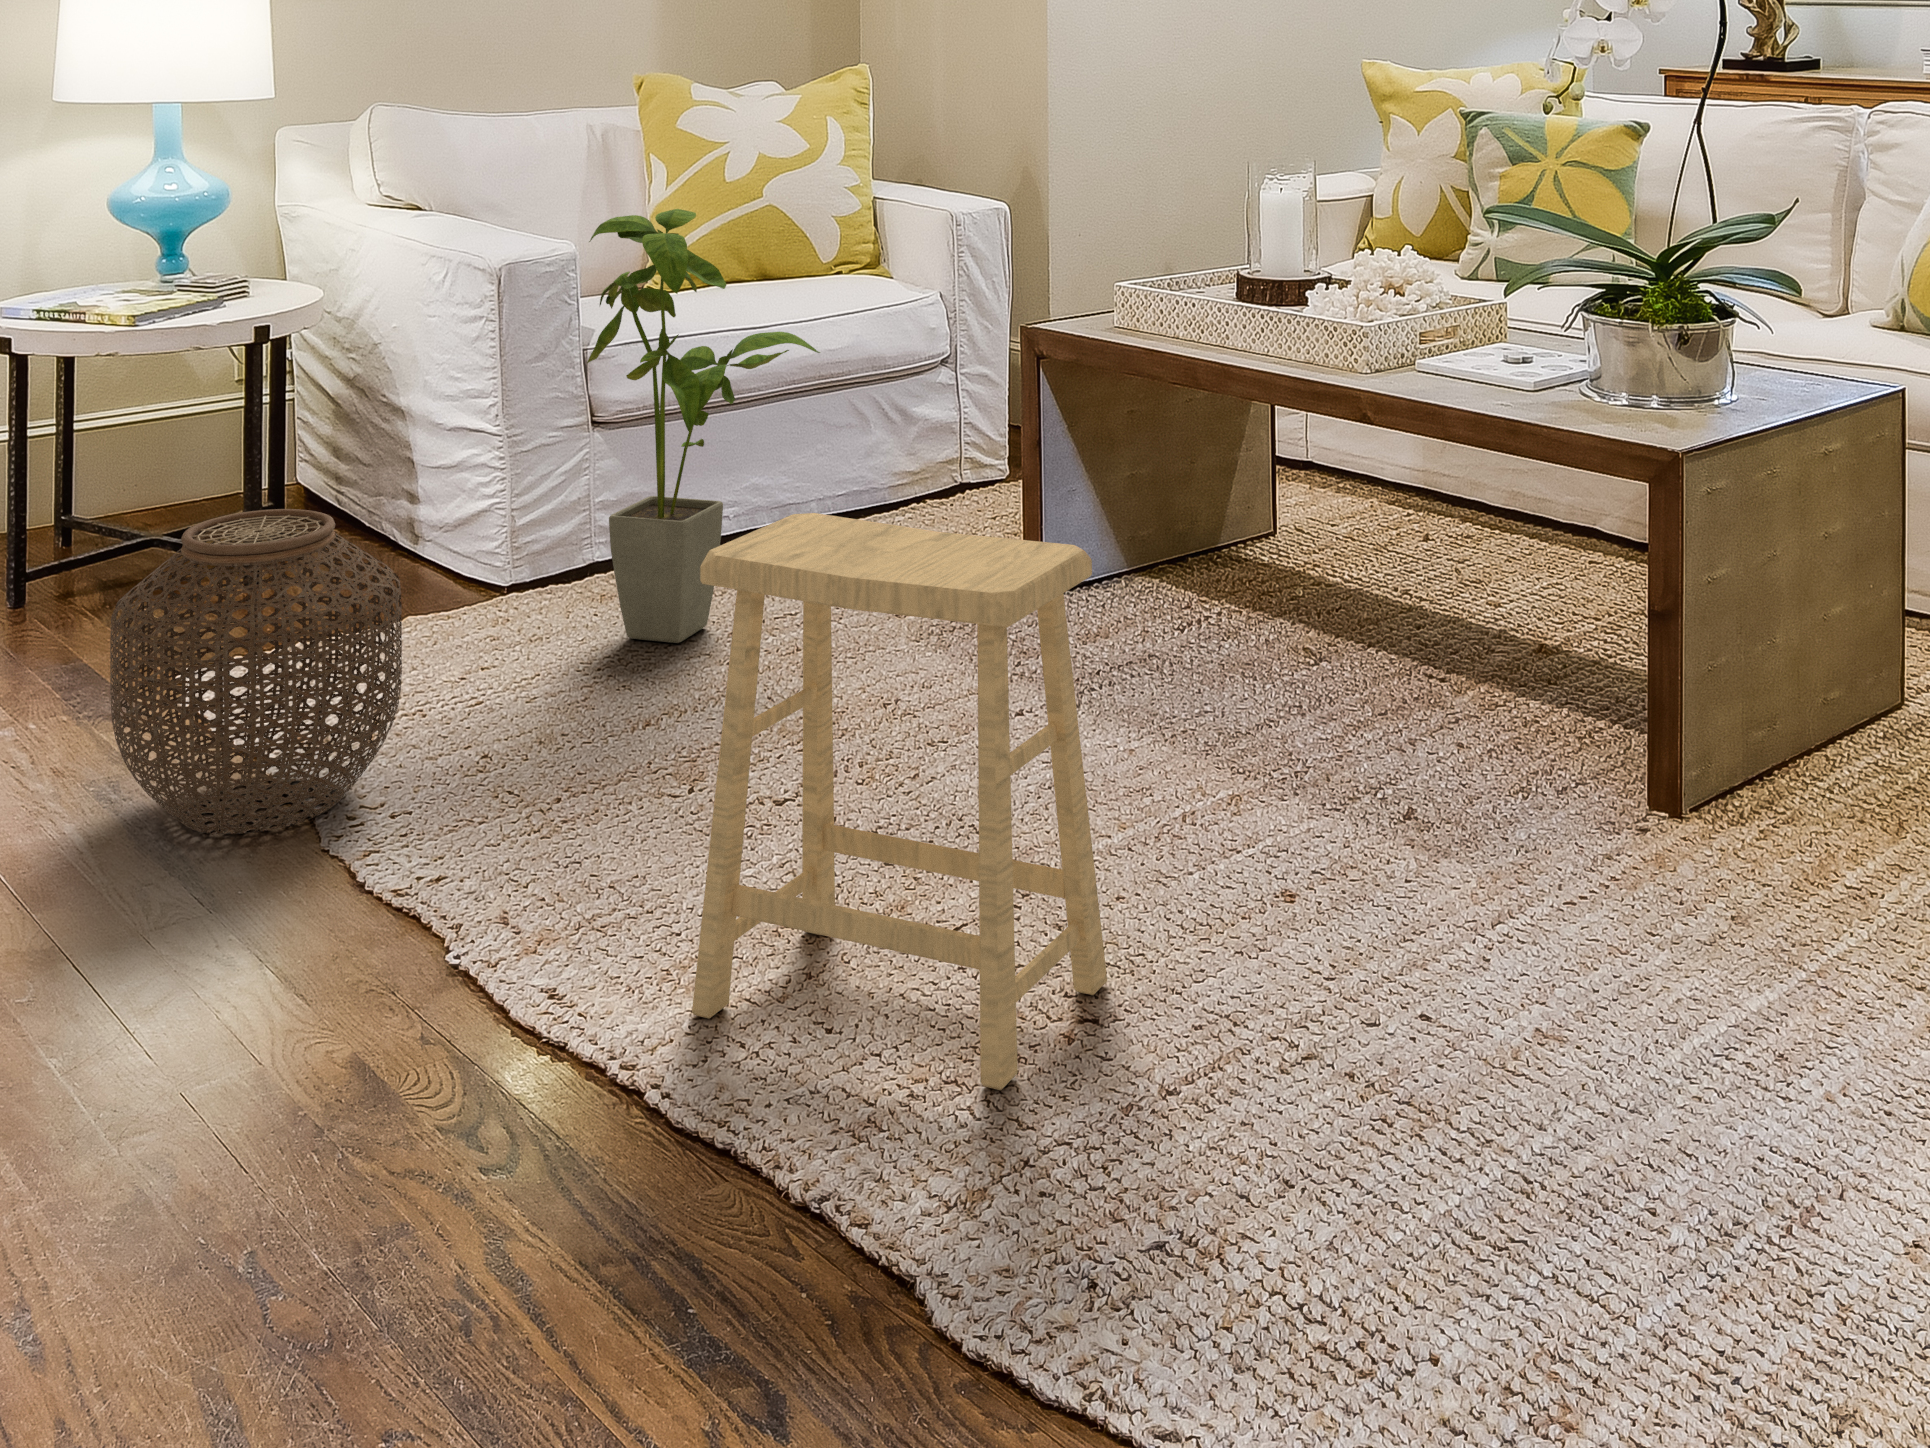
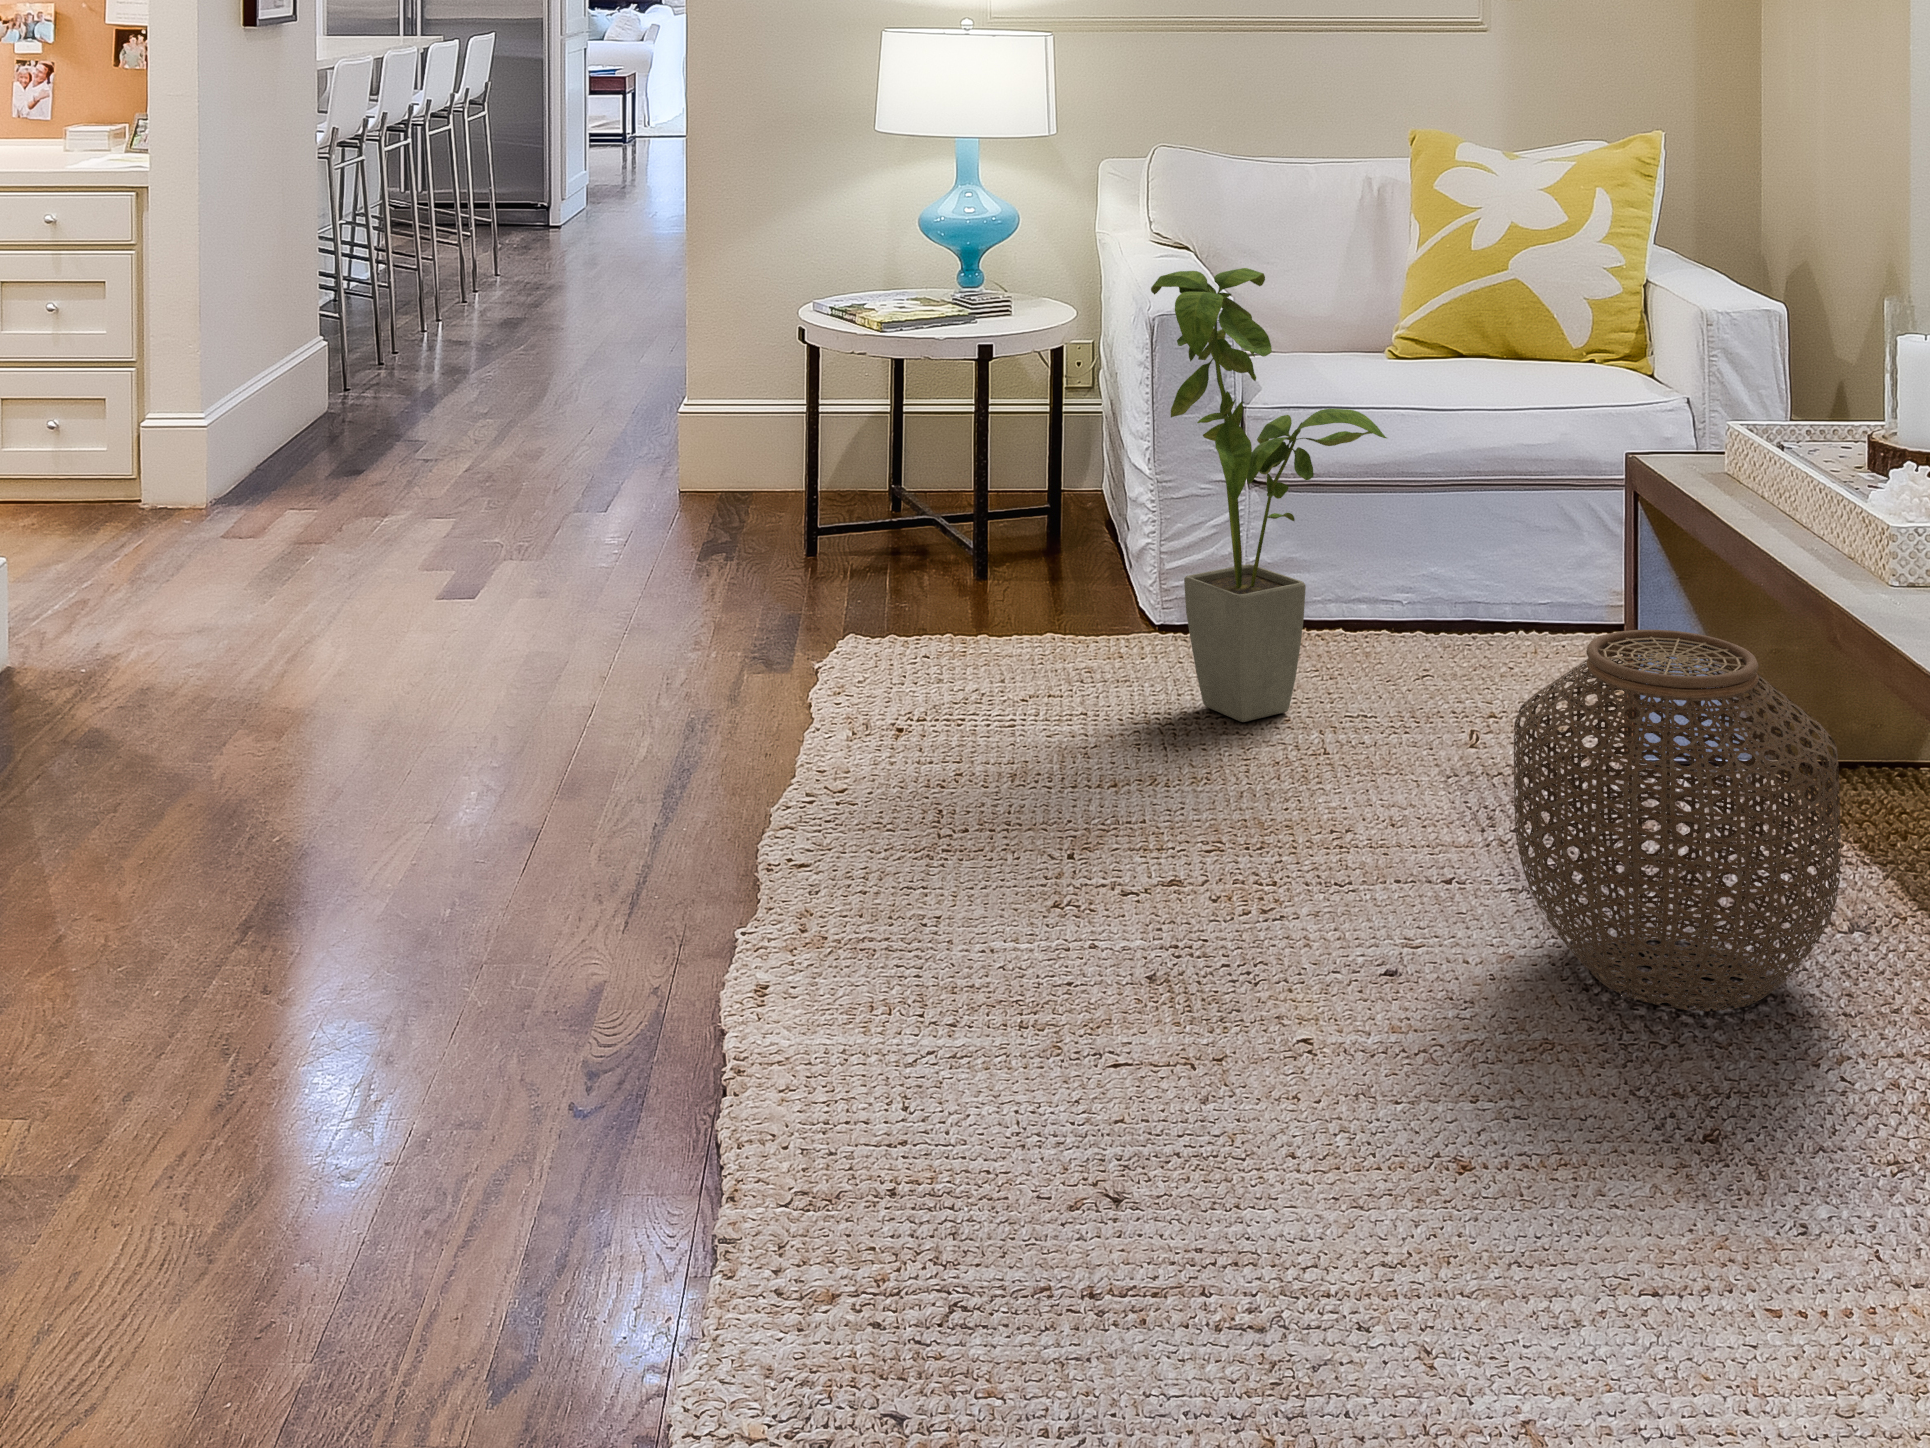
woven basket: present [110,509,402,834] -> present [1514,630,1841,1011]
footstool: present [692,513,1107,1090] -> none [819,598,1206,1275]

